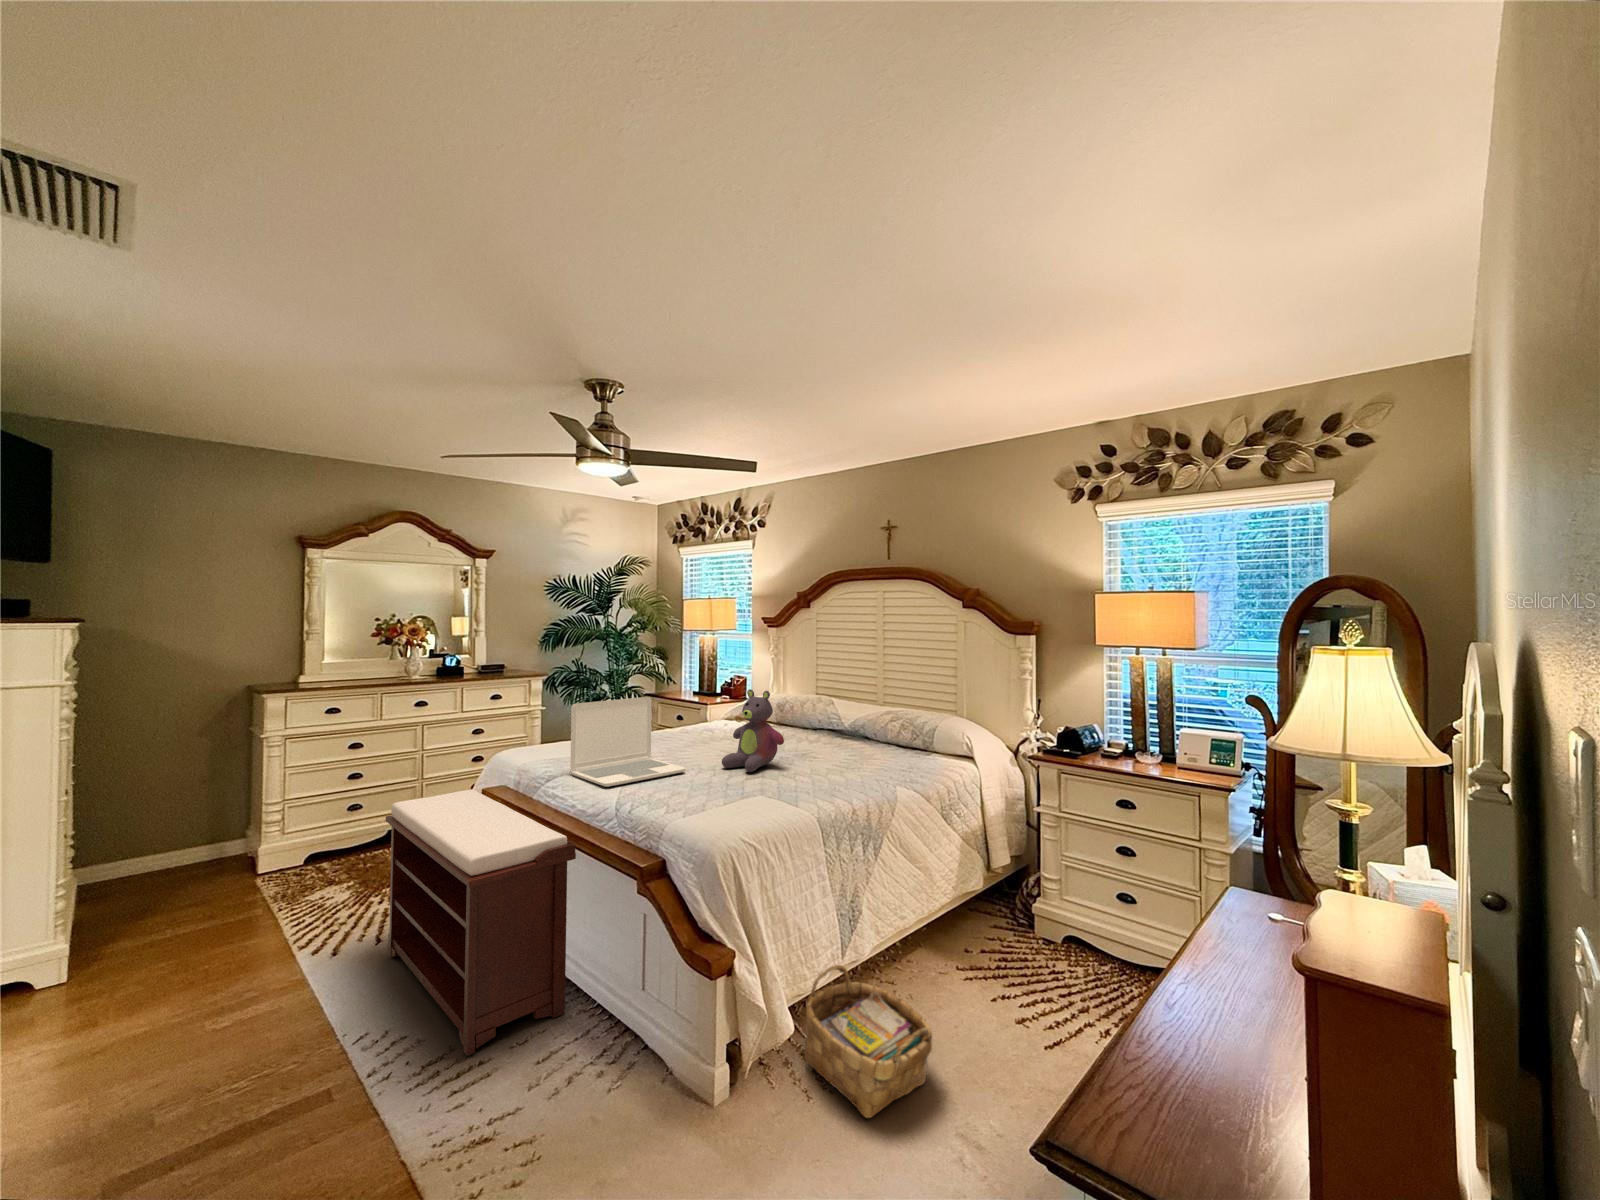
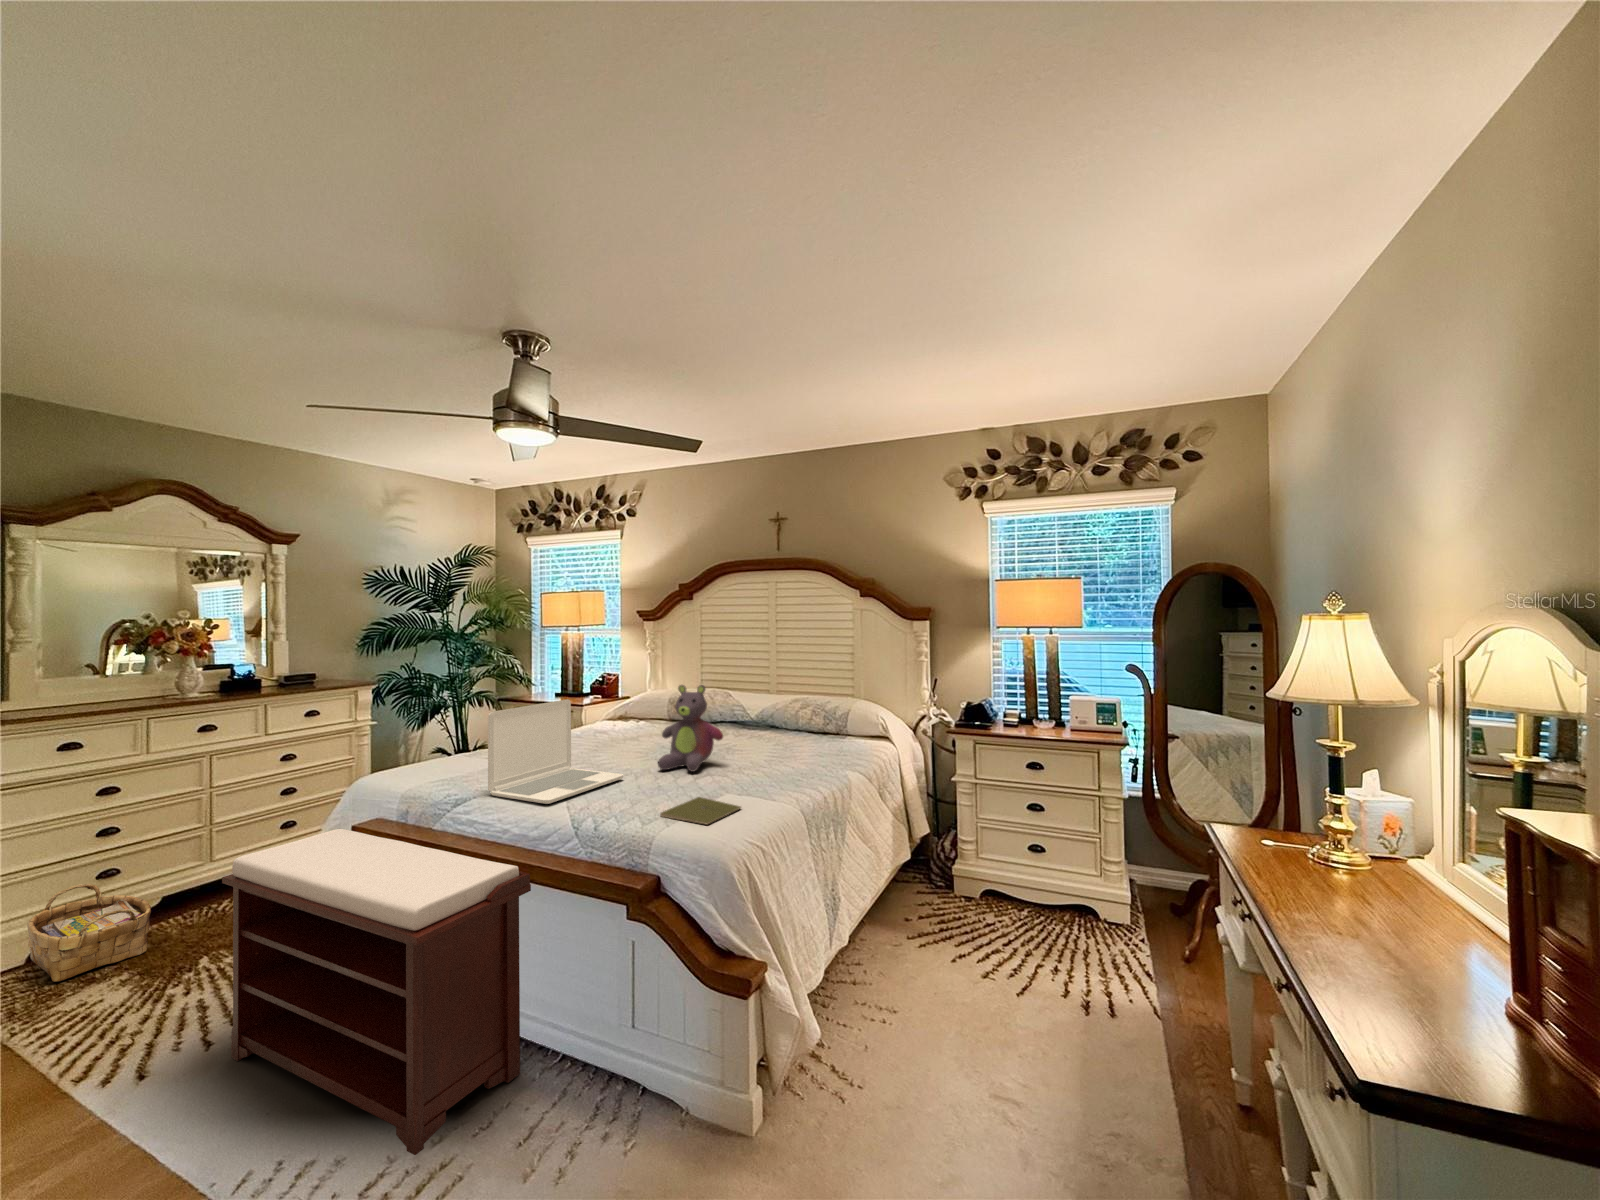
notebook: none [685,795,760,821] -> present [660,797,741,824]
woven basket: present [804,965,932,1118] -> present [27,884,151,982]

